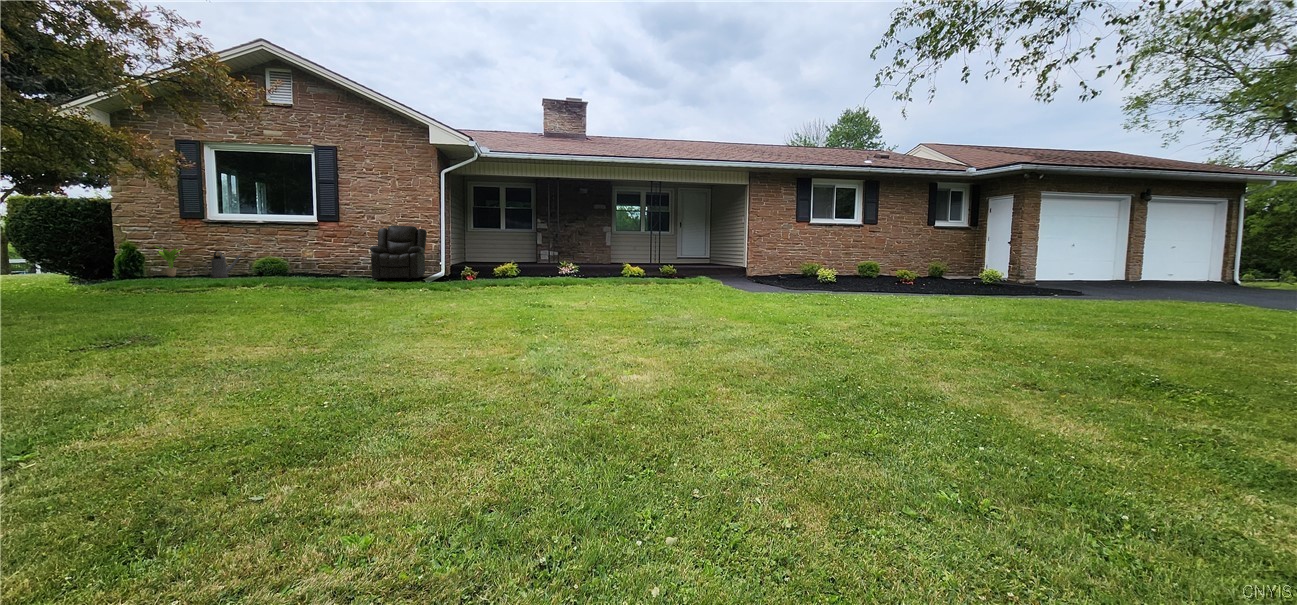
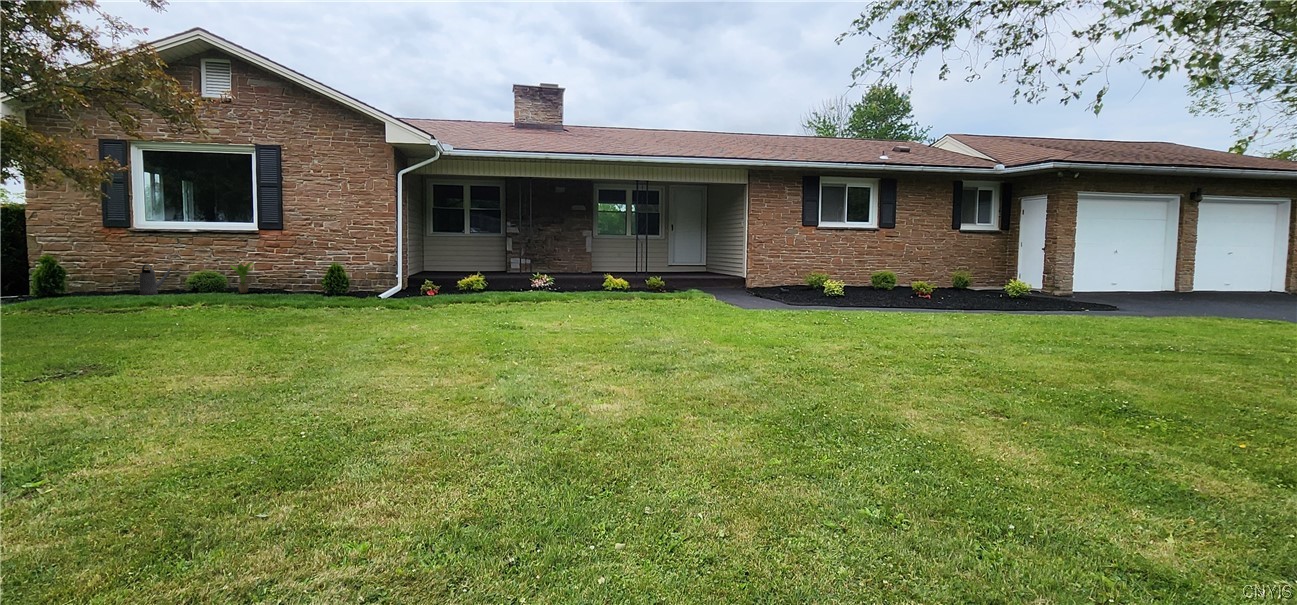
chair: present [370,226,427,281] -> none [318,235,381,297]
potted plant: present [157,247,183,276] -> present [231,263,252,293]

